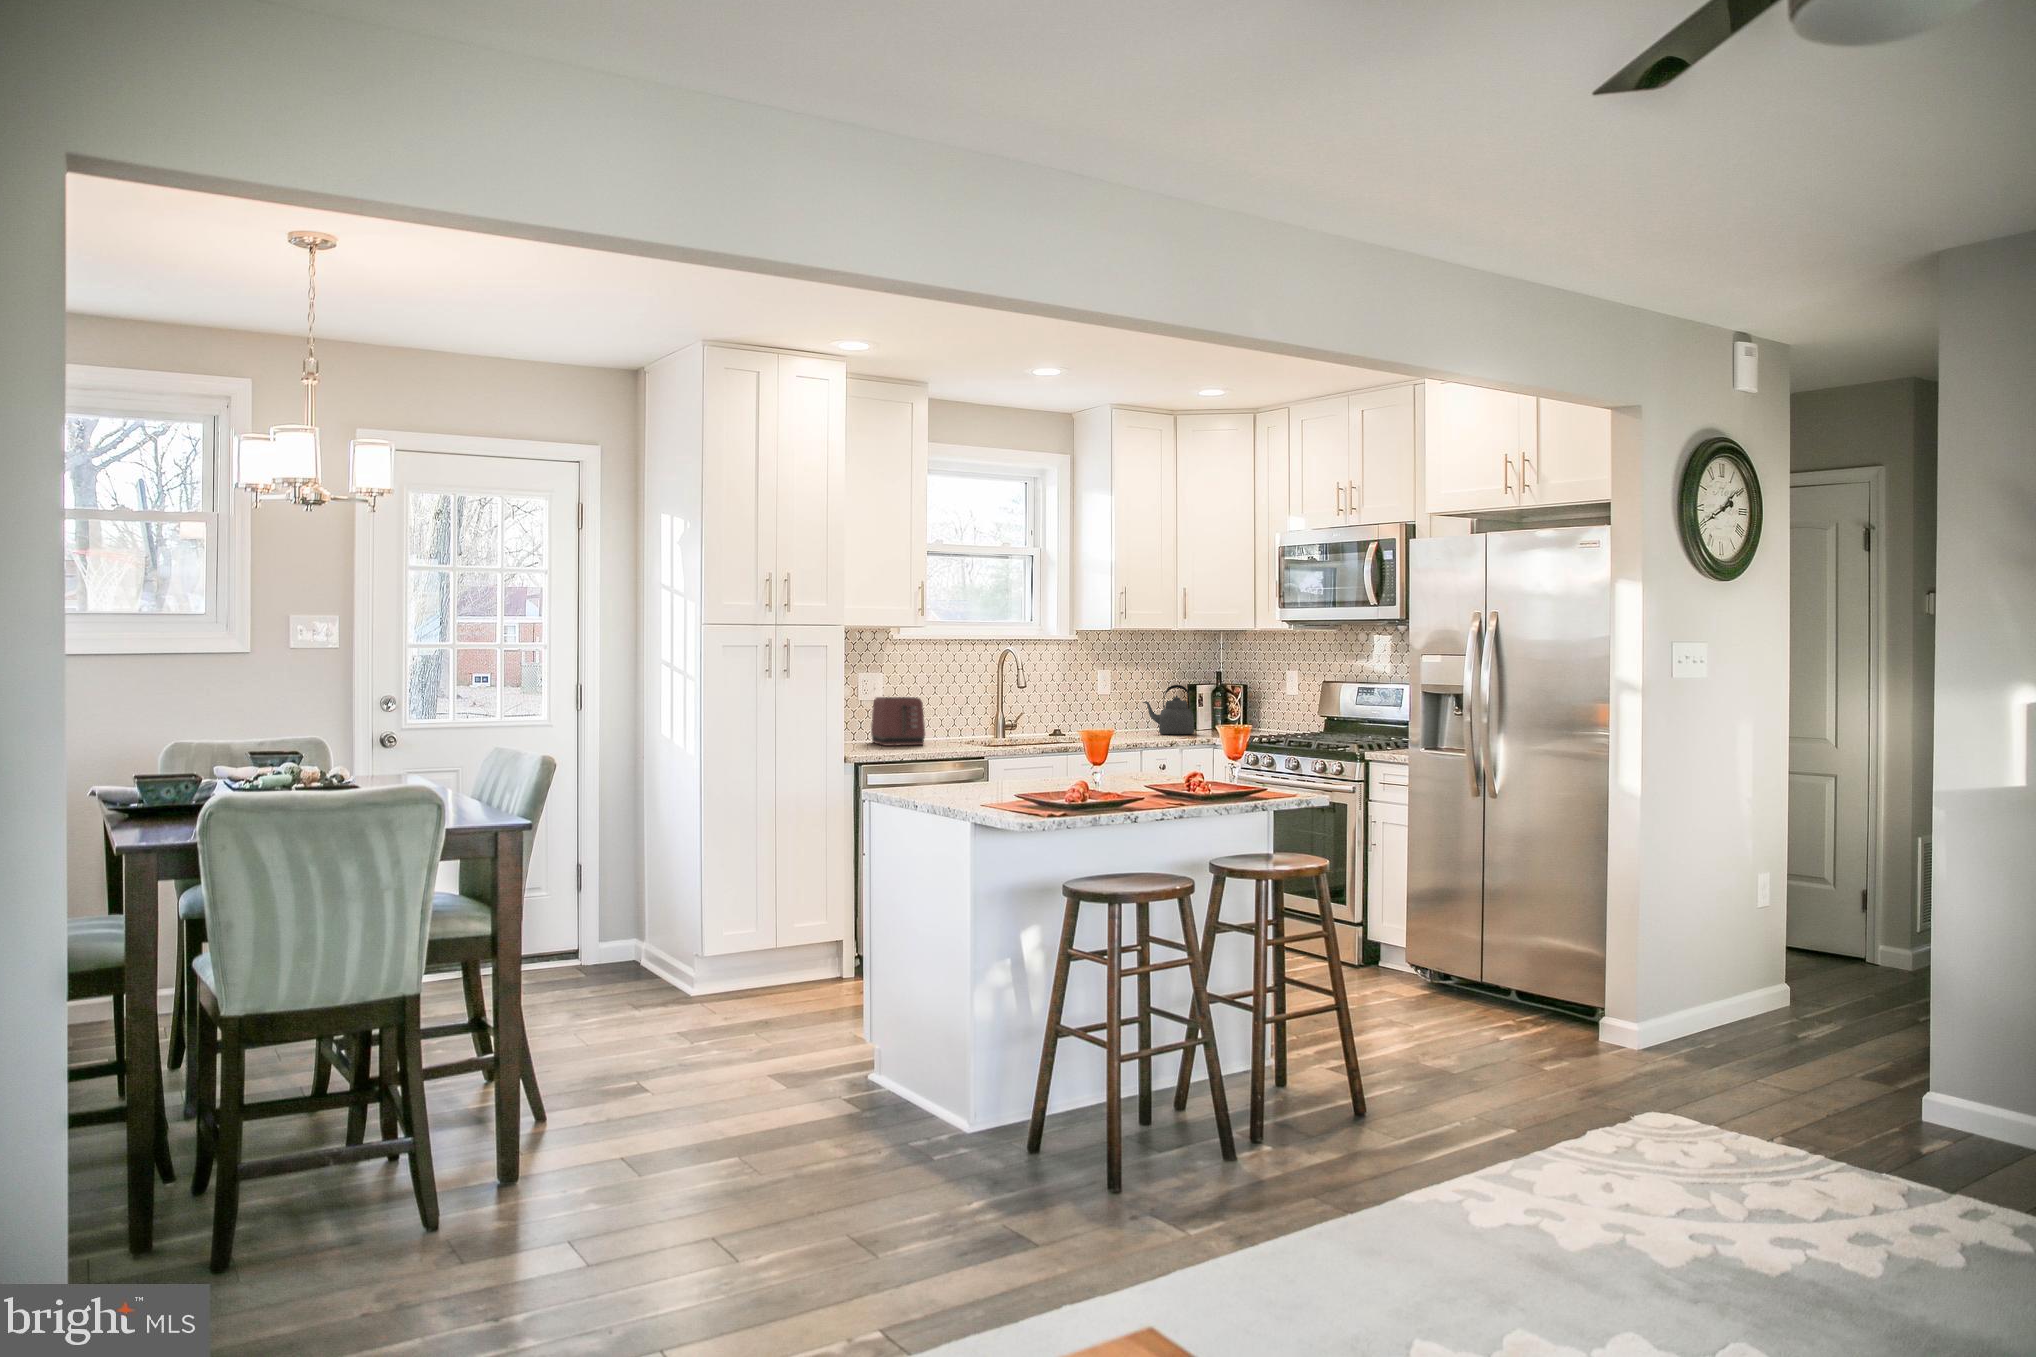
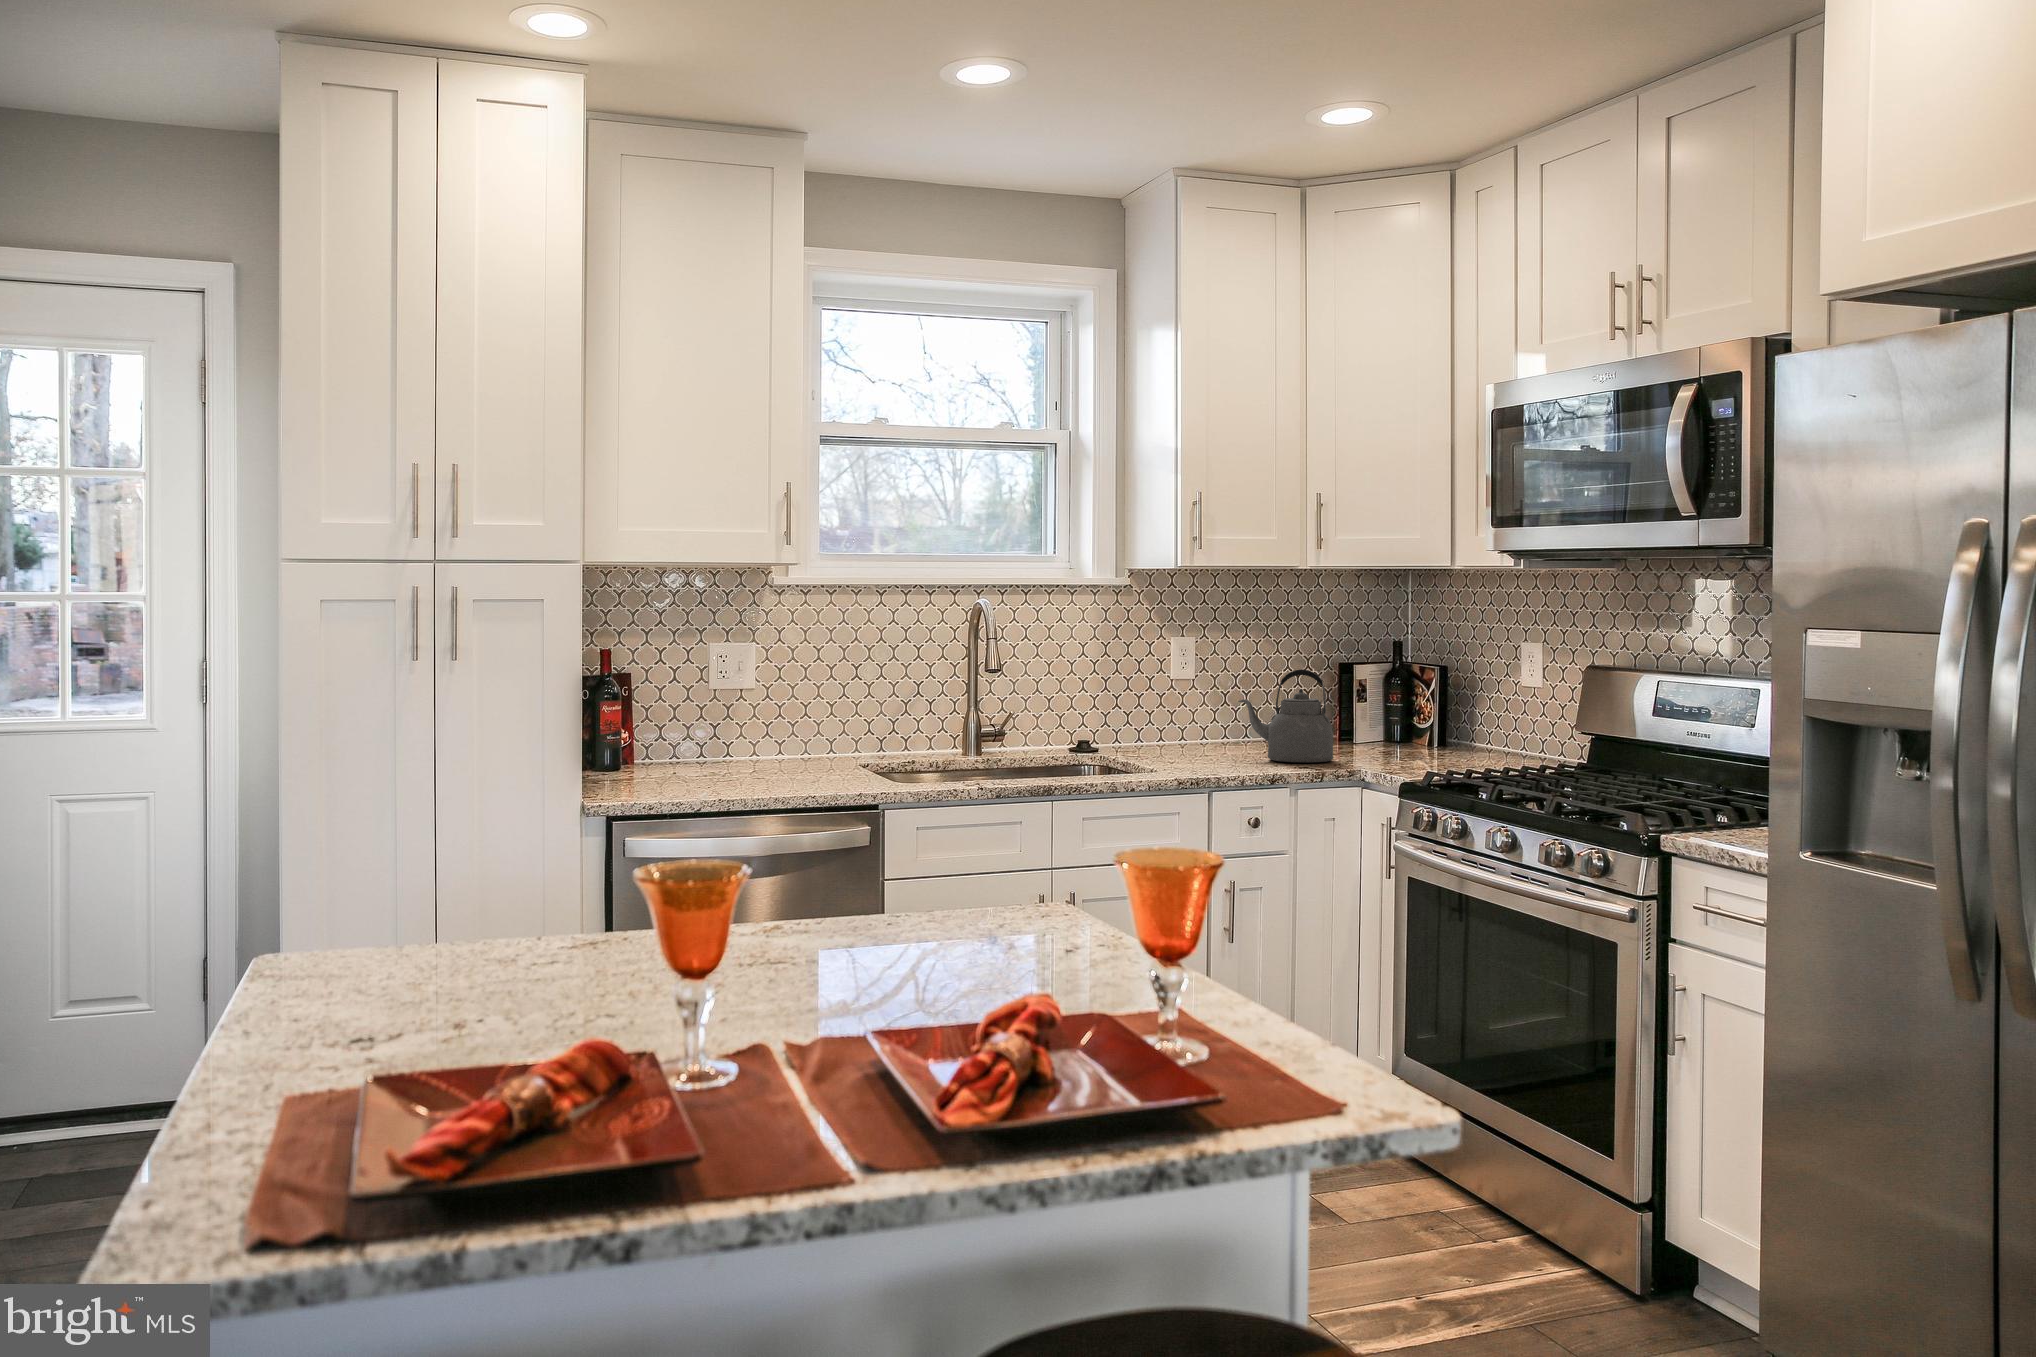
toaster: present [871,697,925,746] -> none [700,691,791,787]

